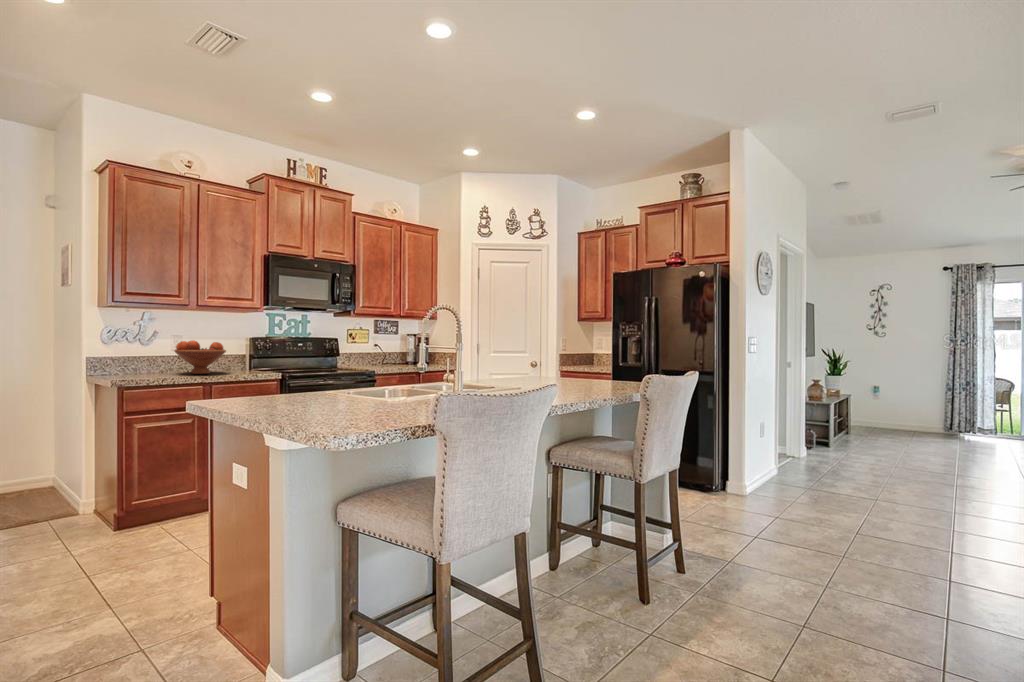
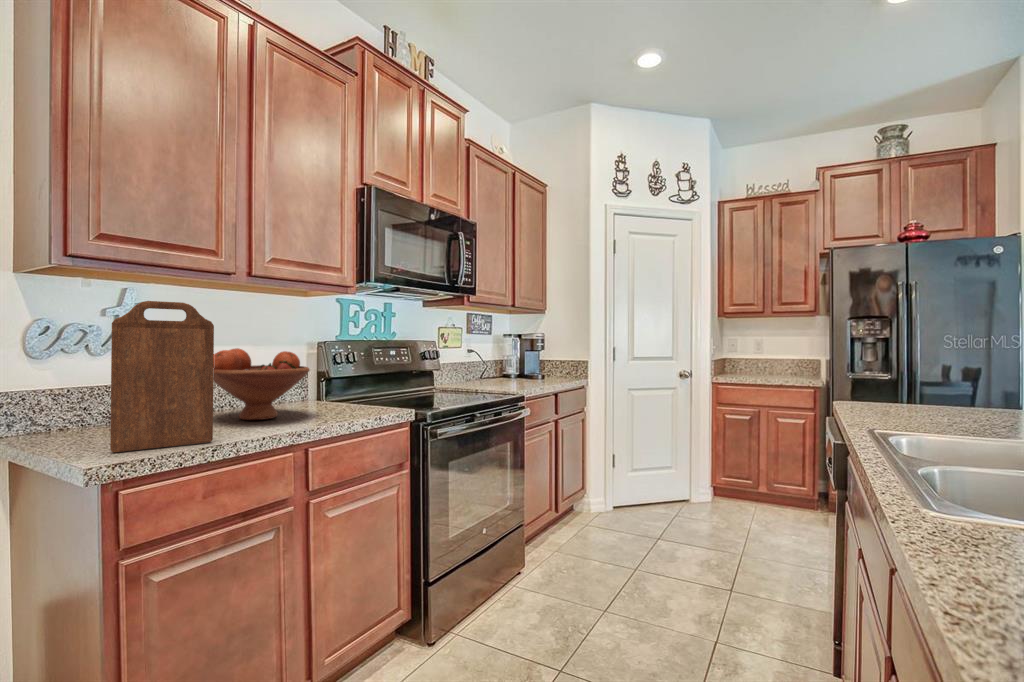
cutting board: none [125,320,167,380] -> present [110,301,214,452]

